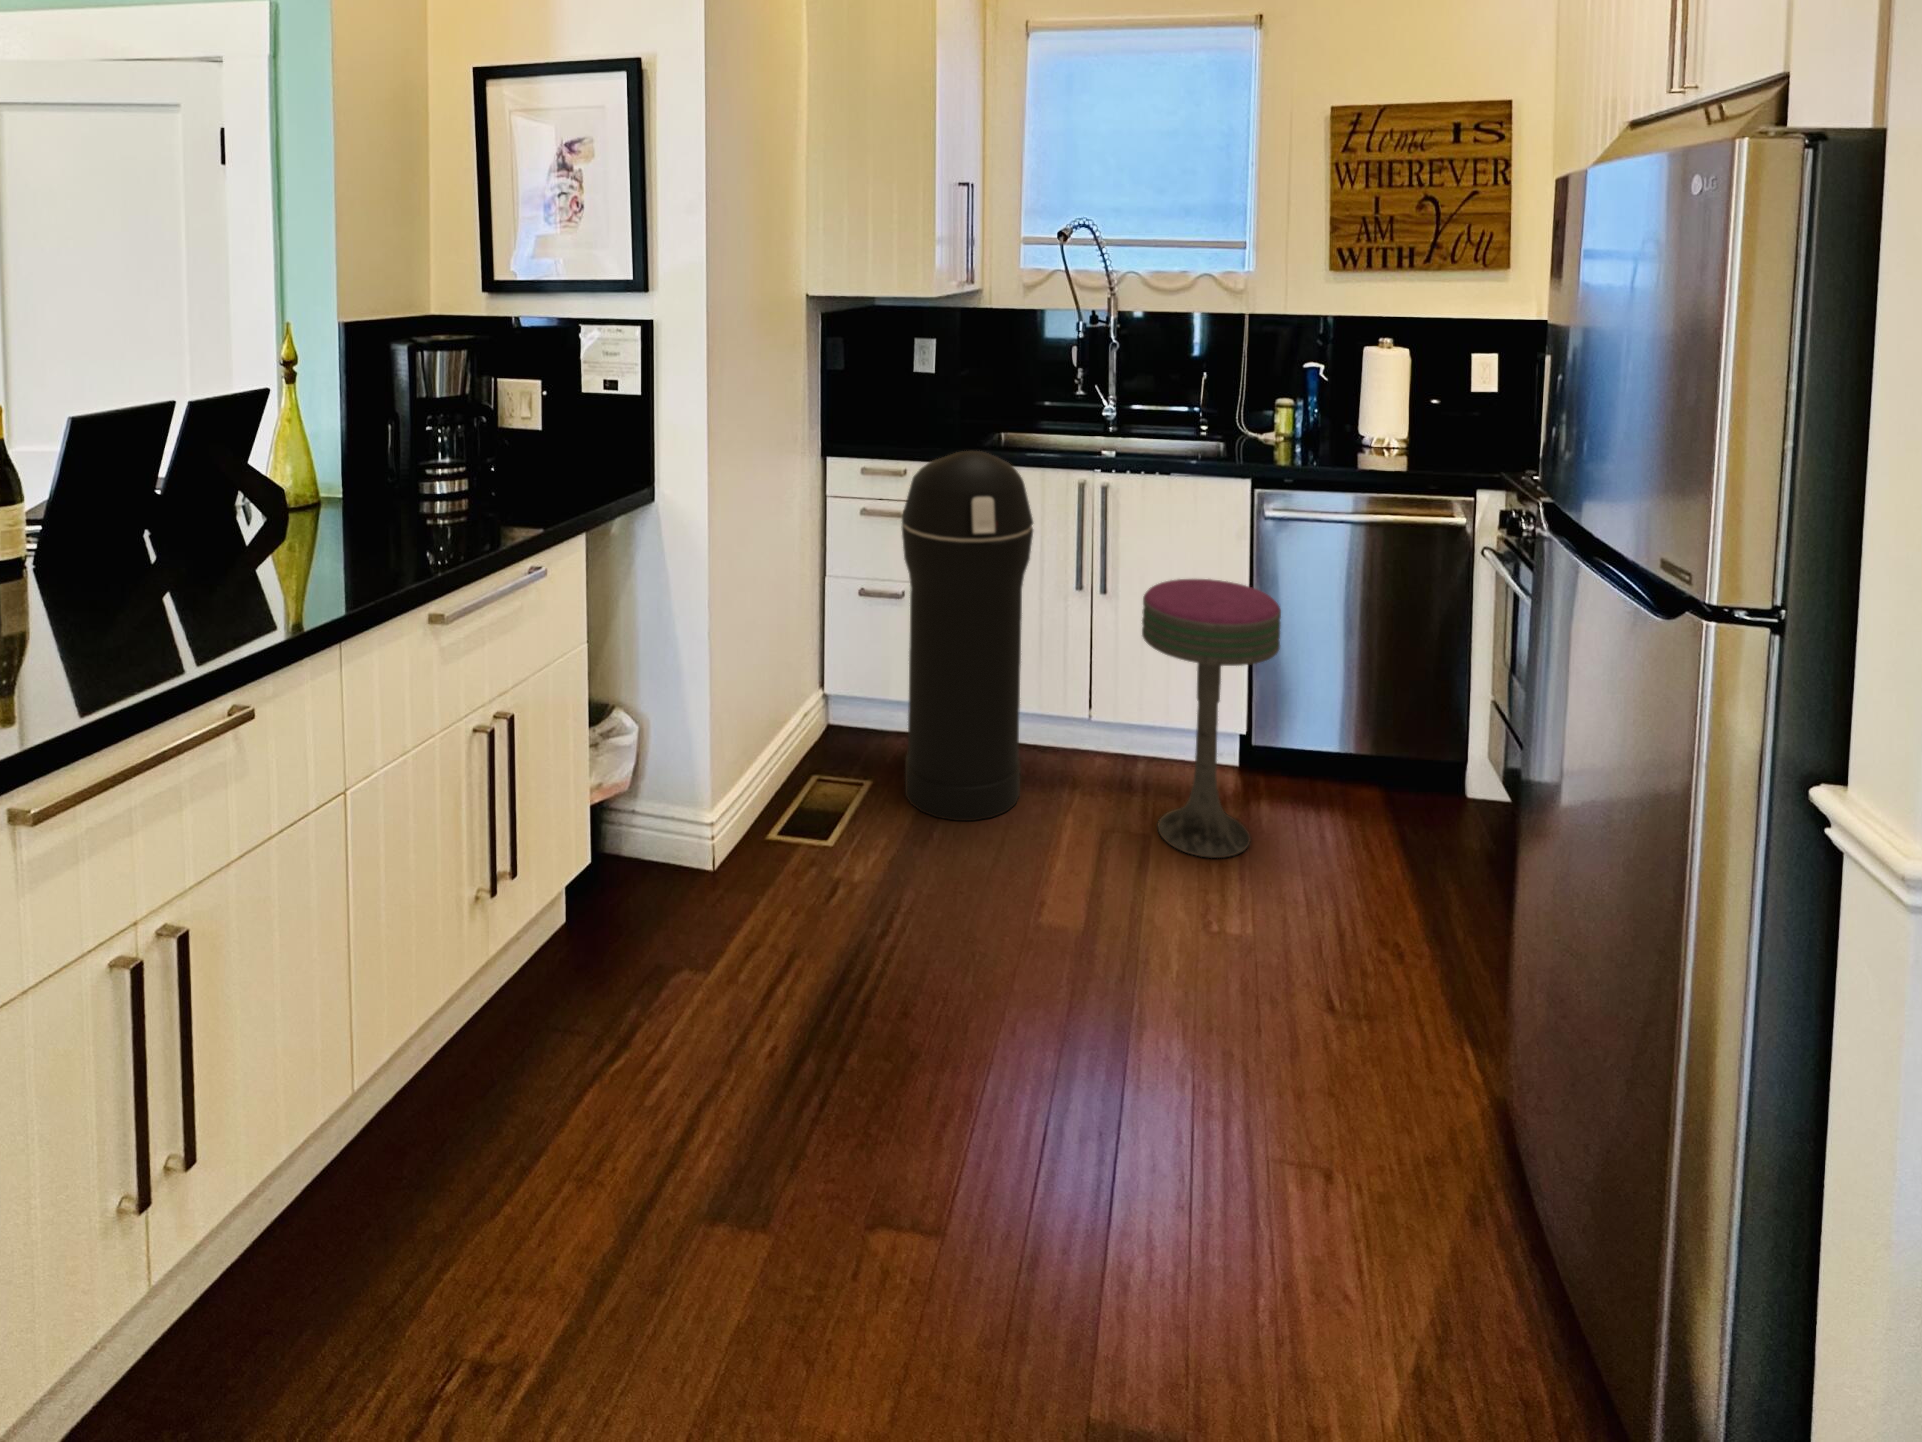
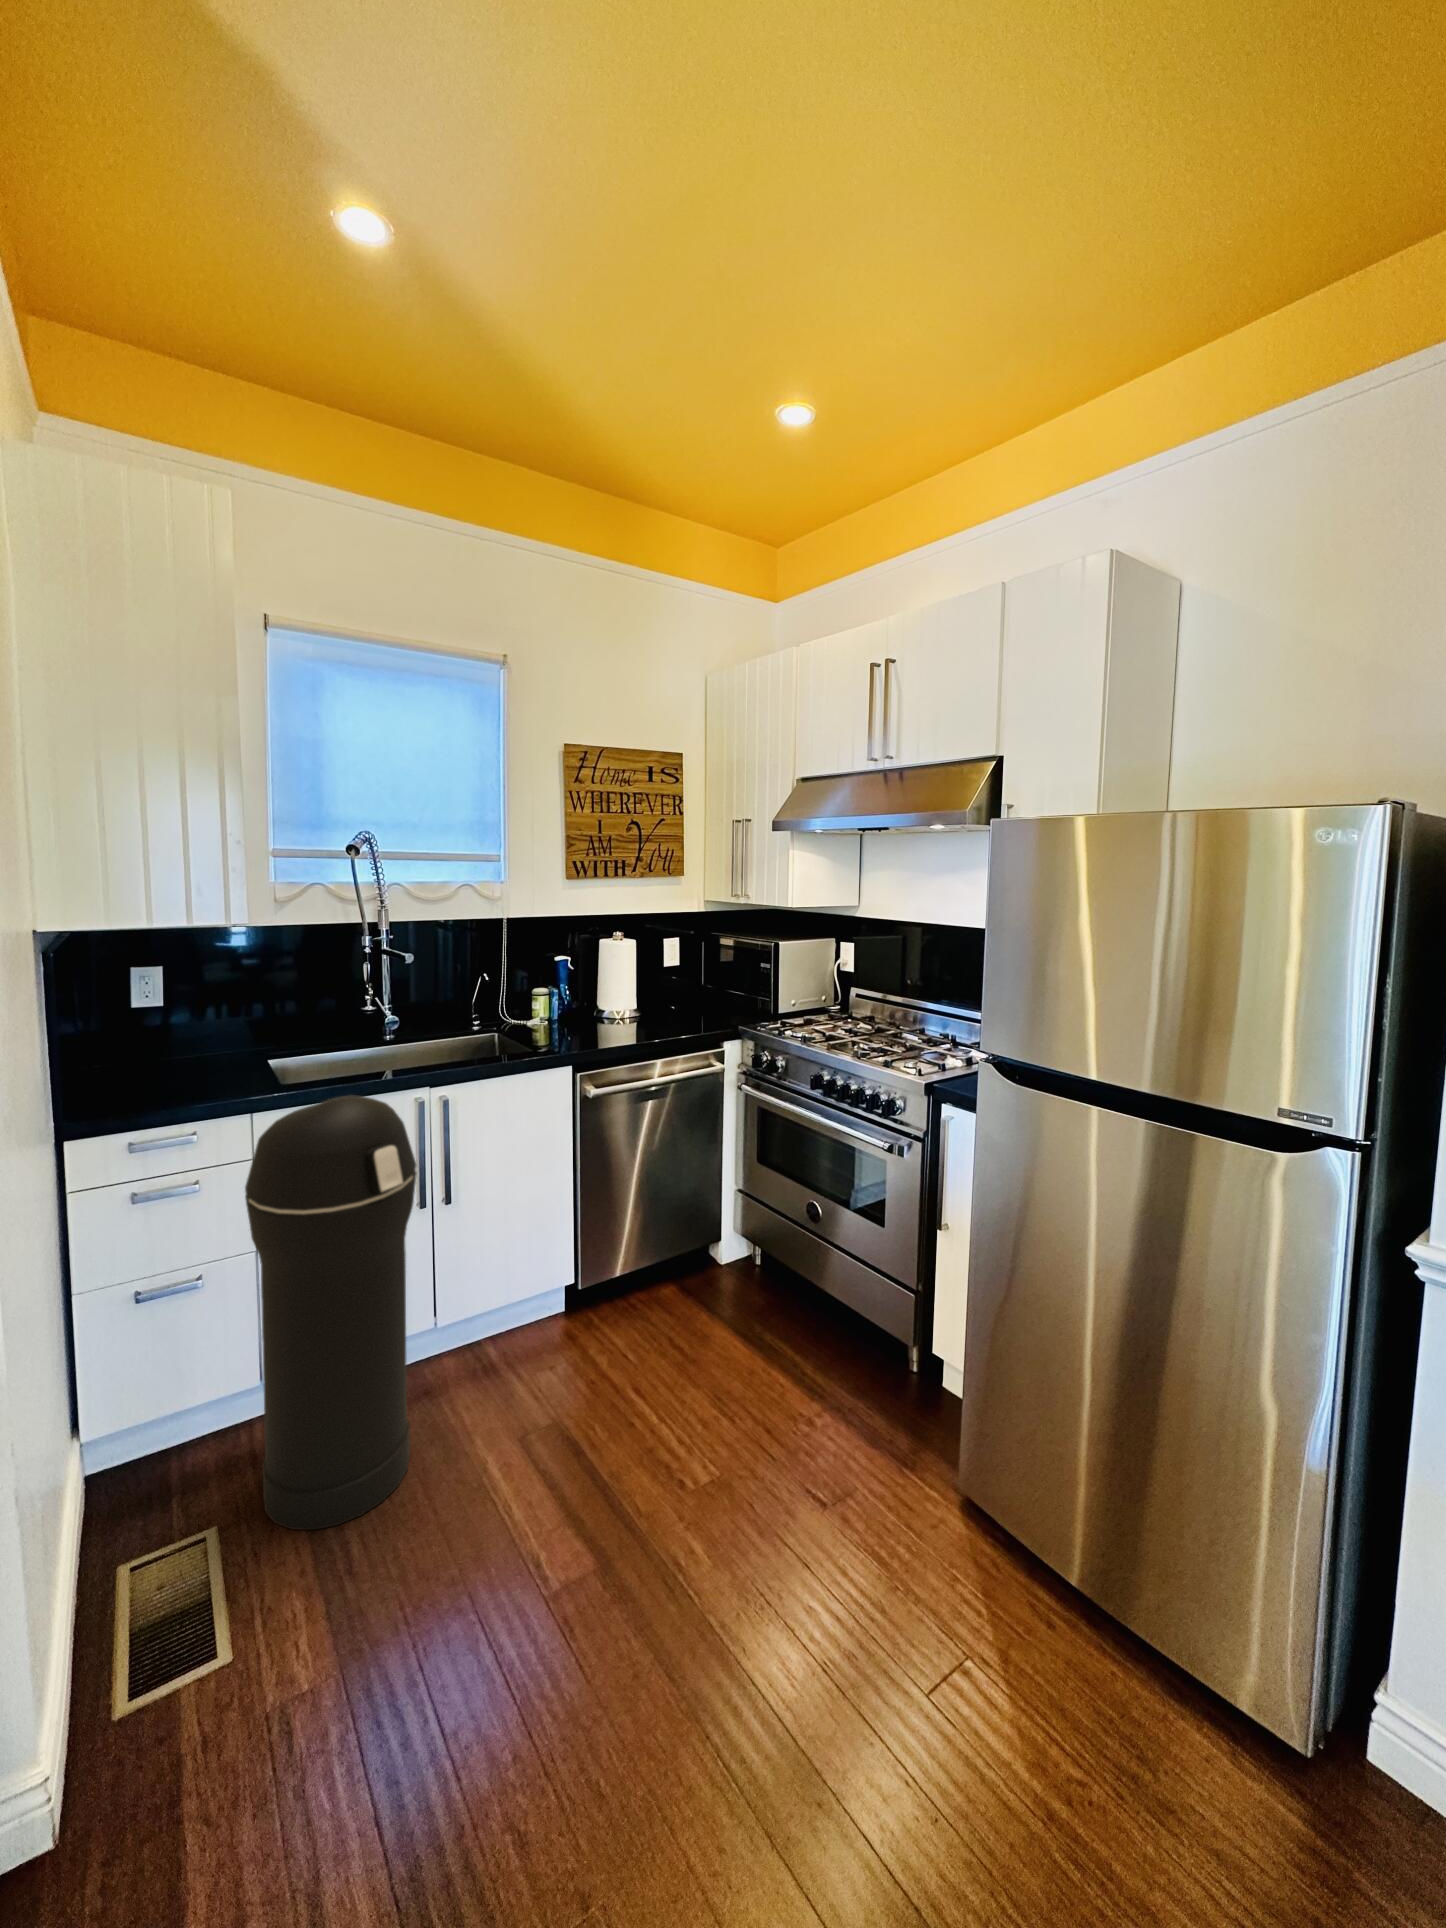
bar stool: present [1142,579,1281,858] -> none [529,1158,651,1412]

